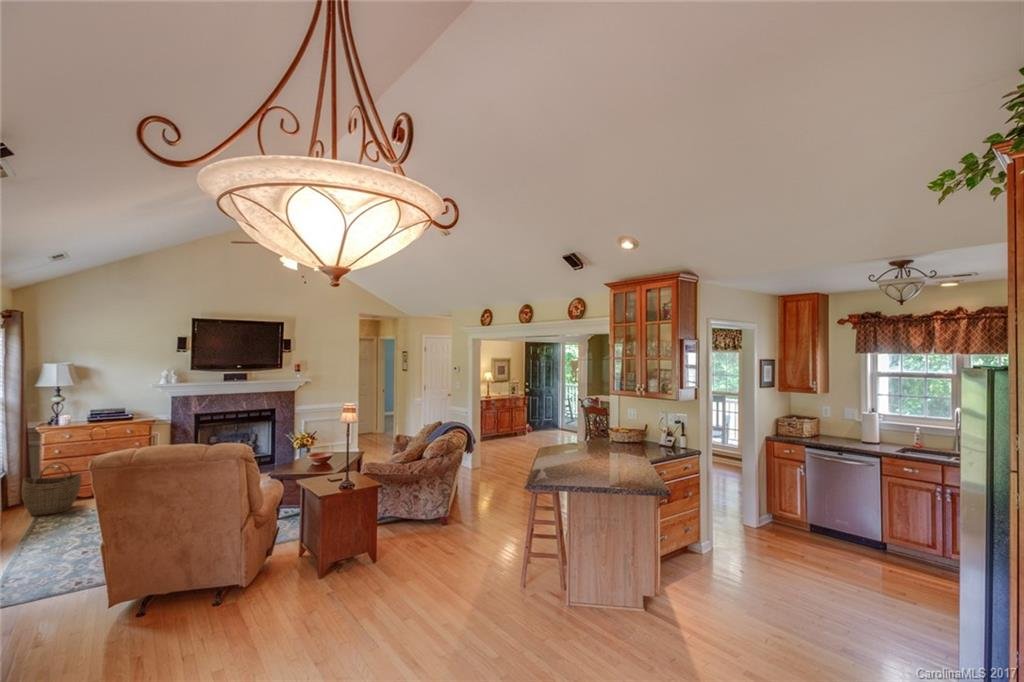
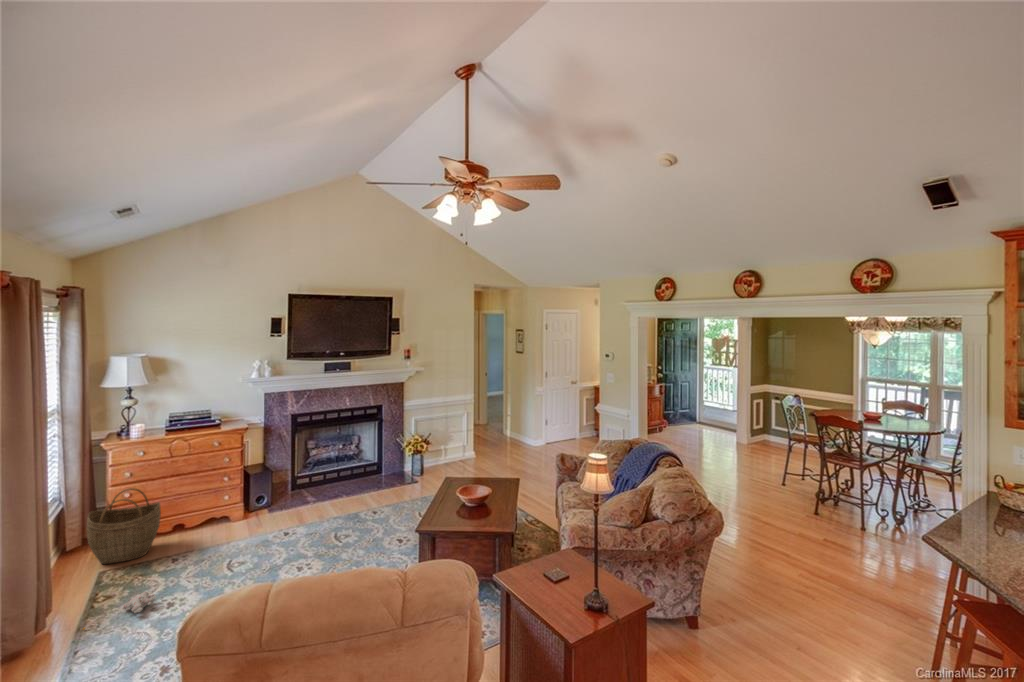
plush toy: none [24,524,79,543] -> present [83,592,156,630]

